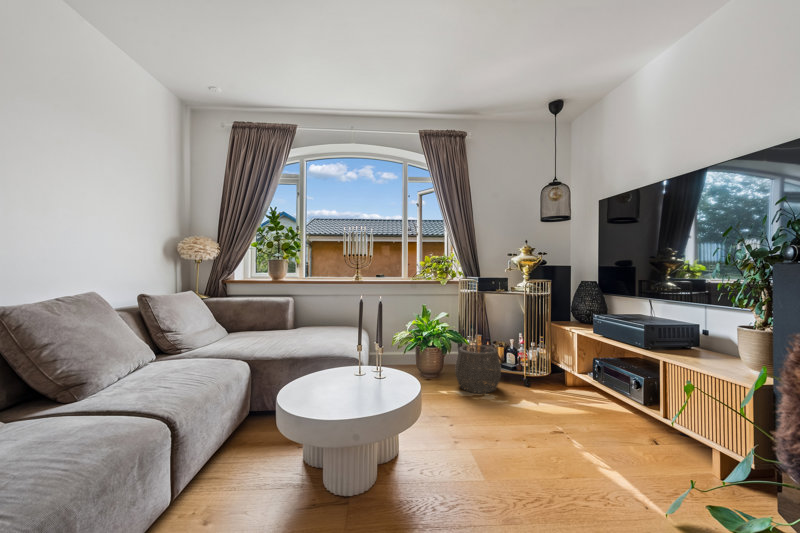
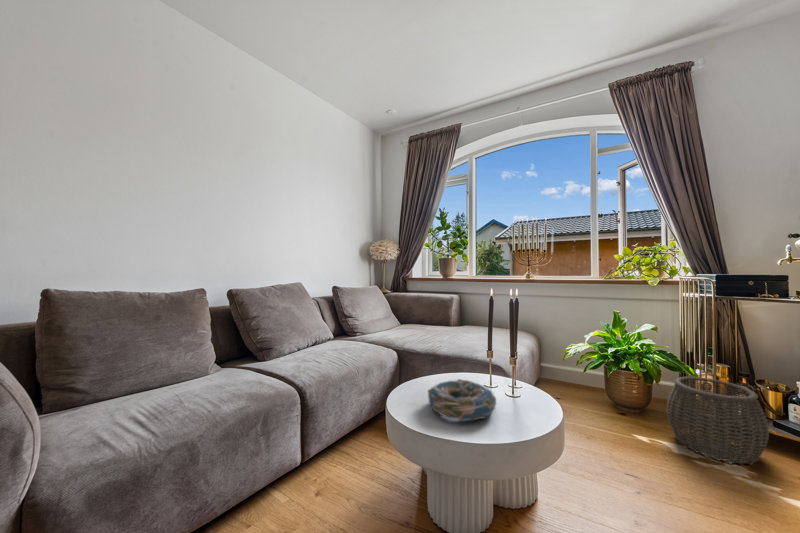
decorative bowl: none [324,366,378,394] -> present [428,379,496,421]

